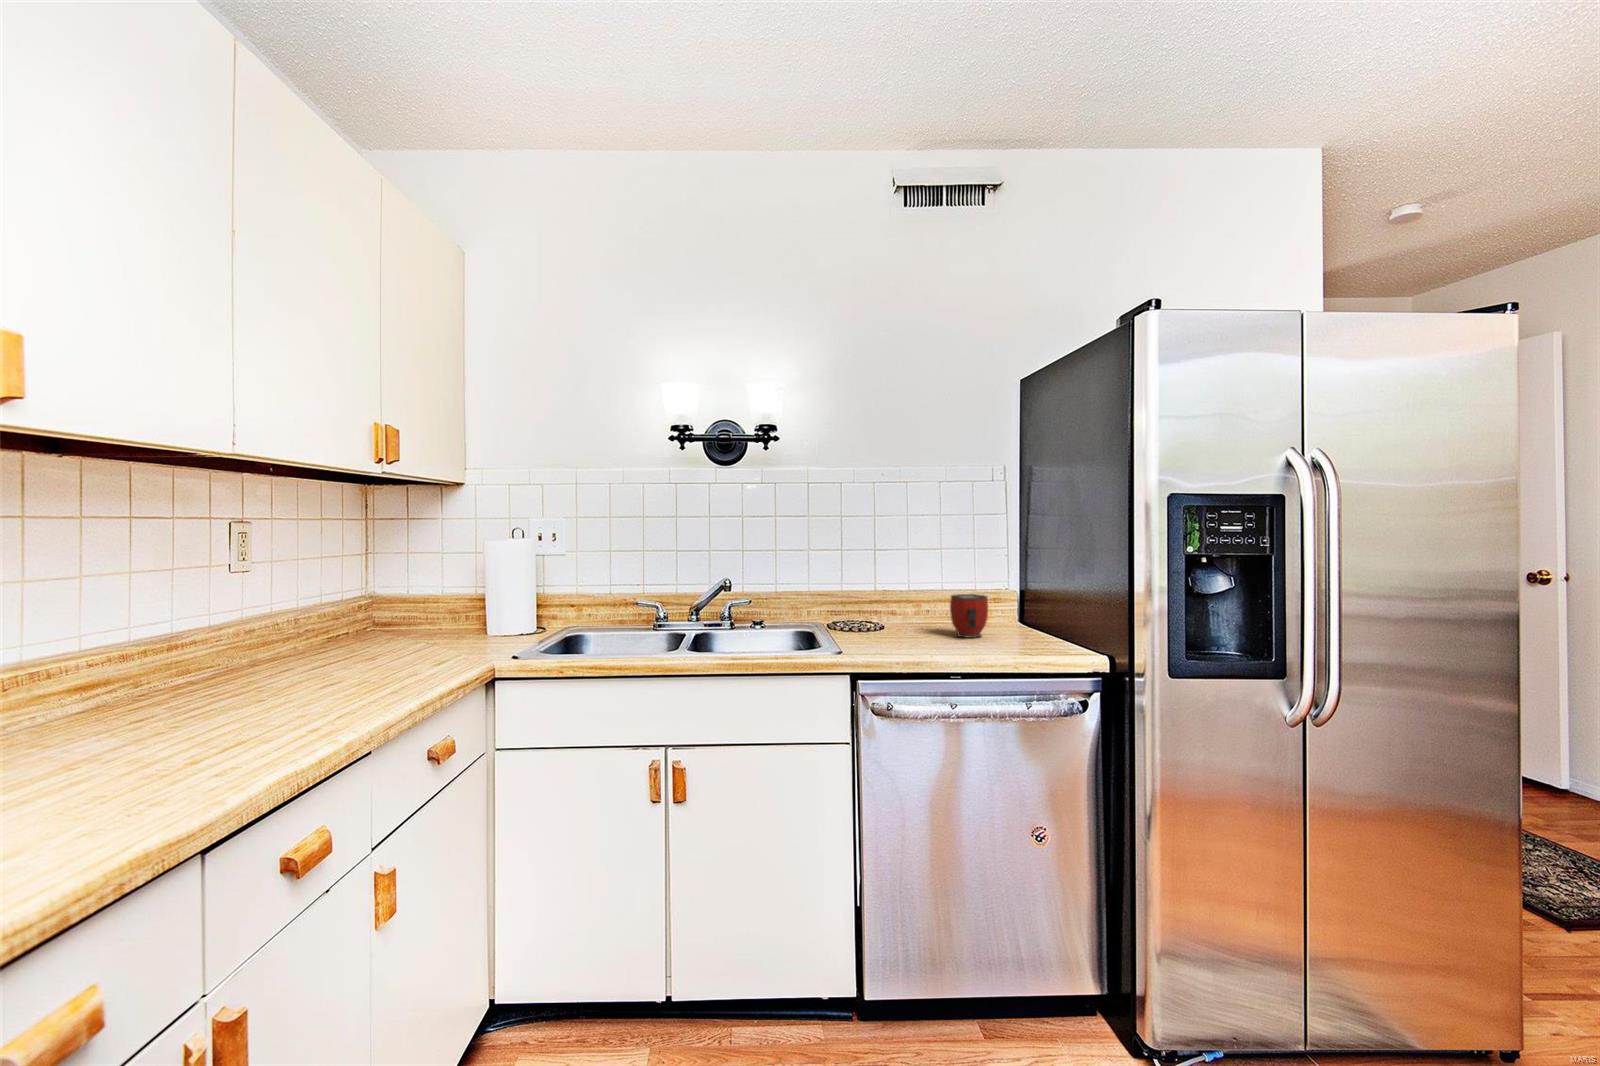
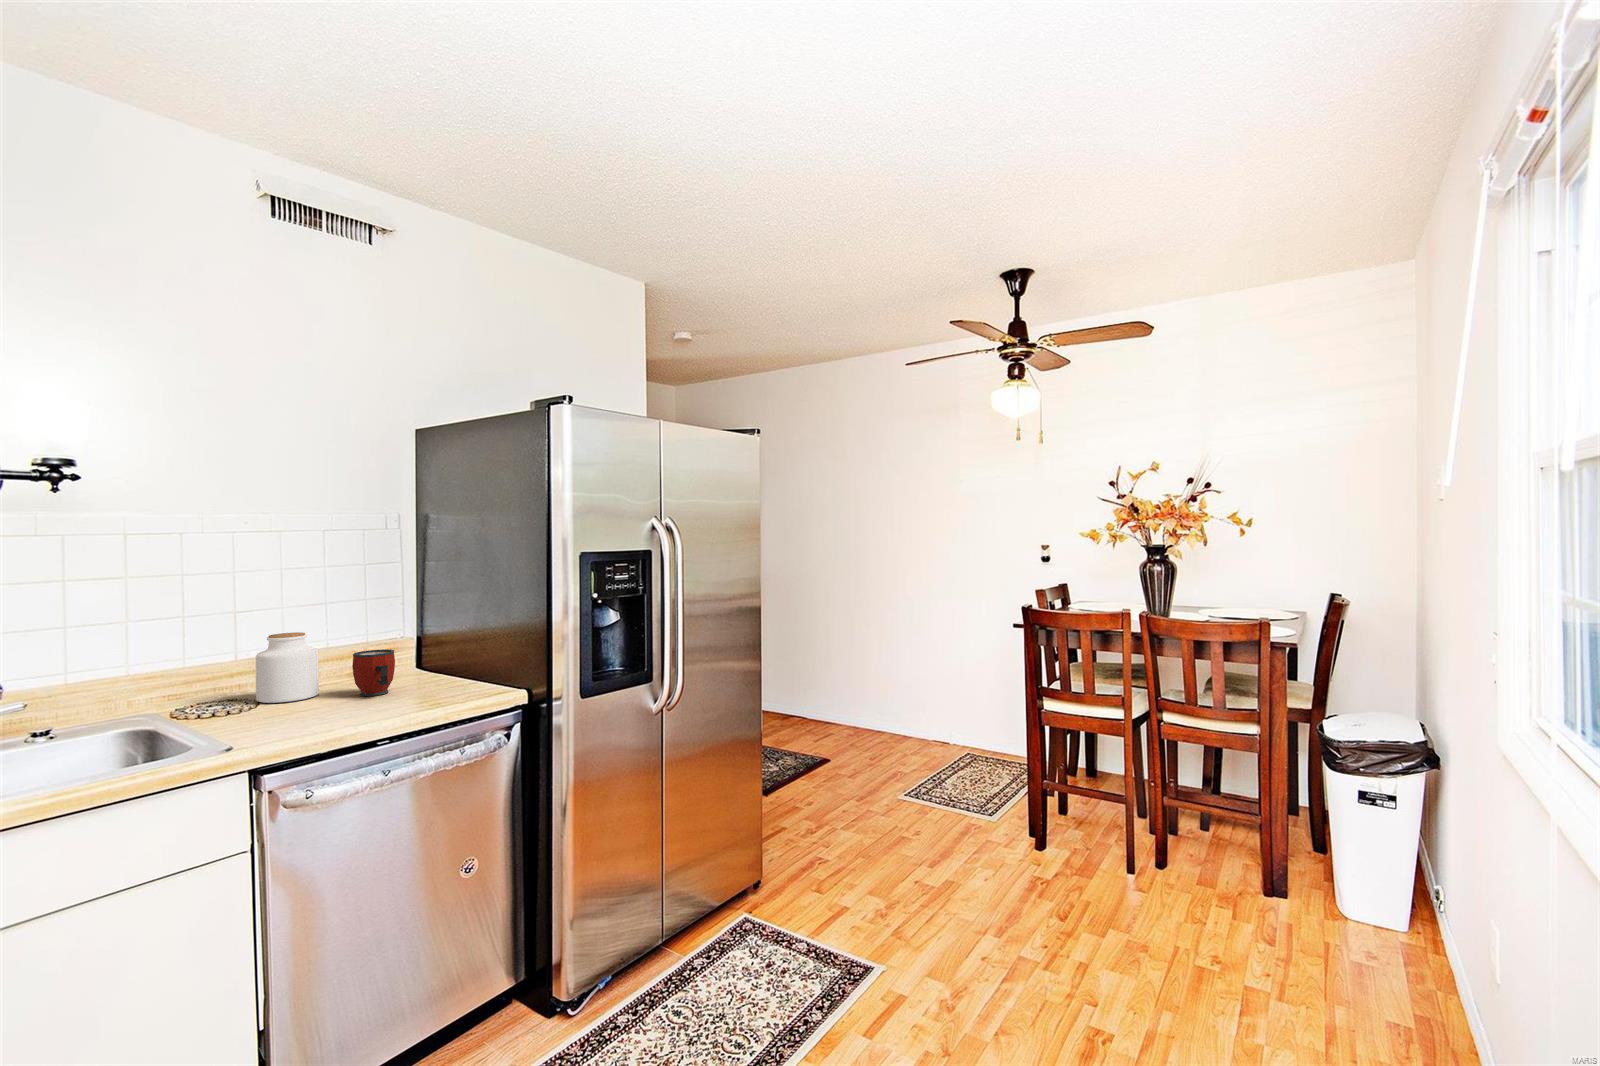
jar: none [881,571,928,632] -> present [256,632,319,703]

